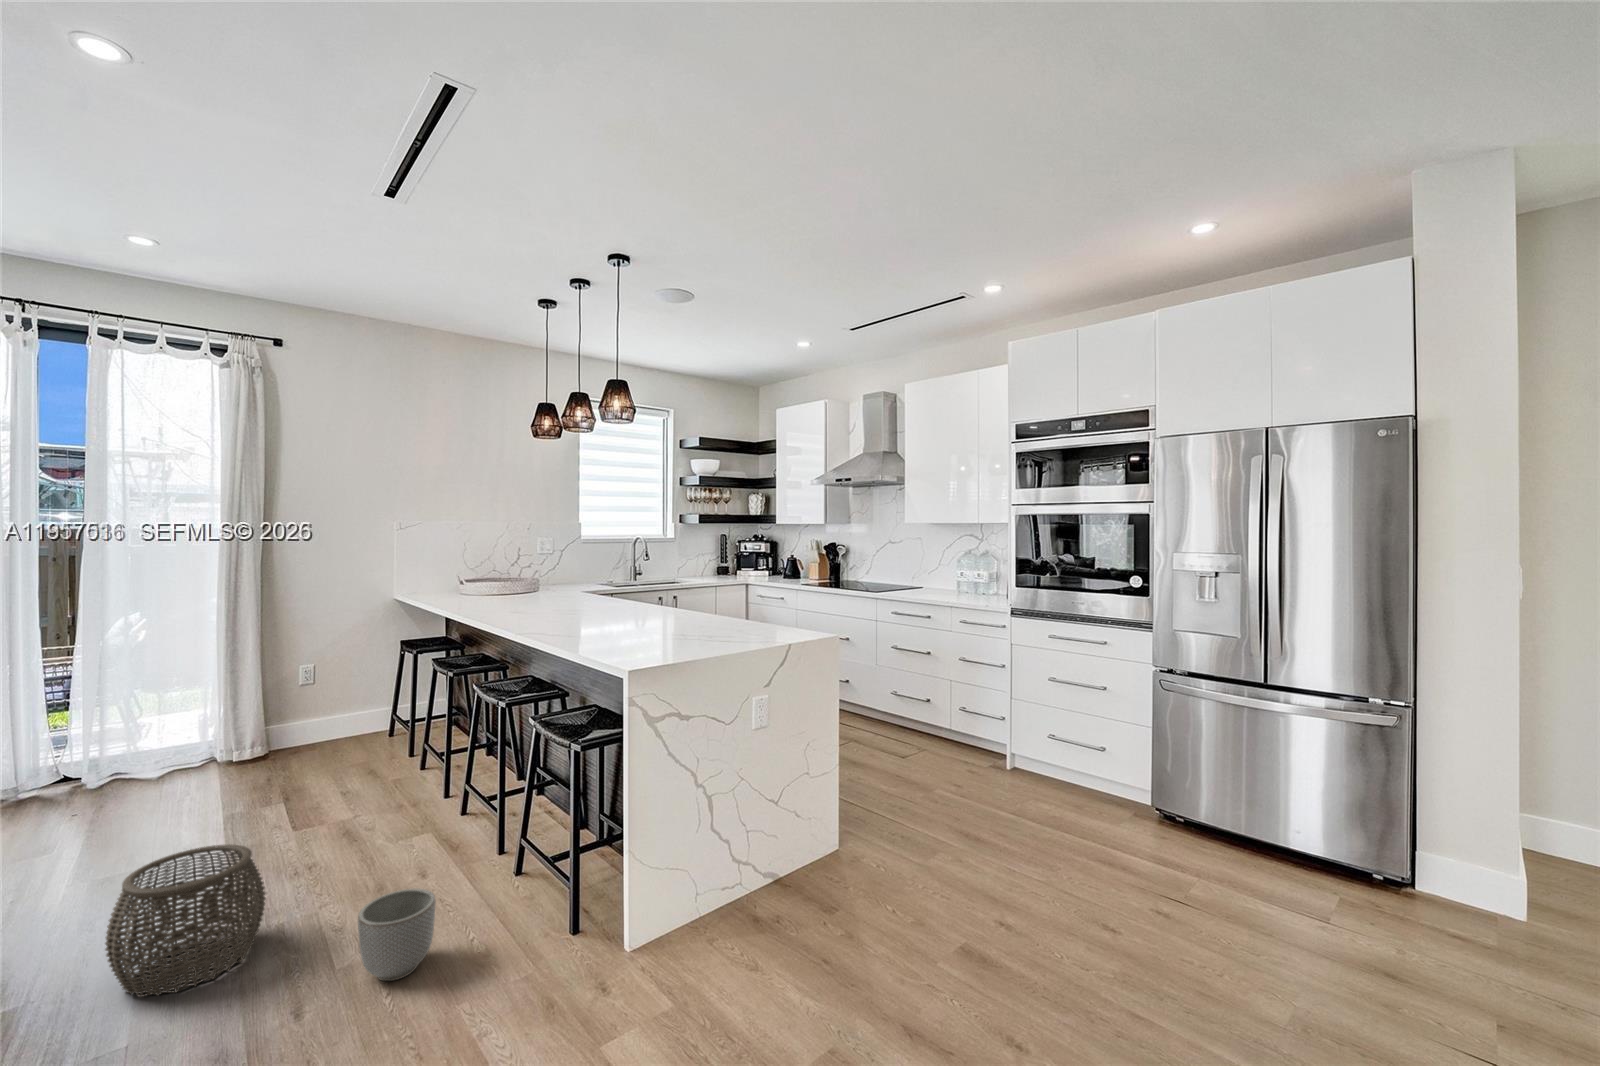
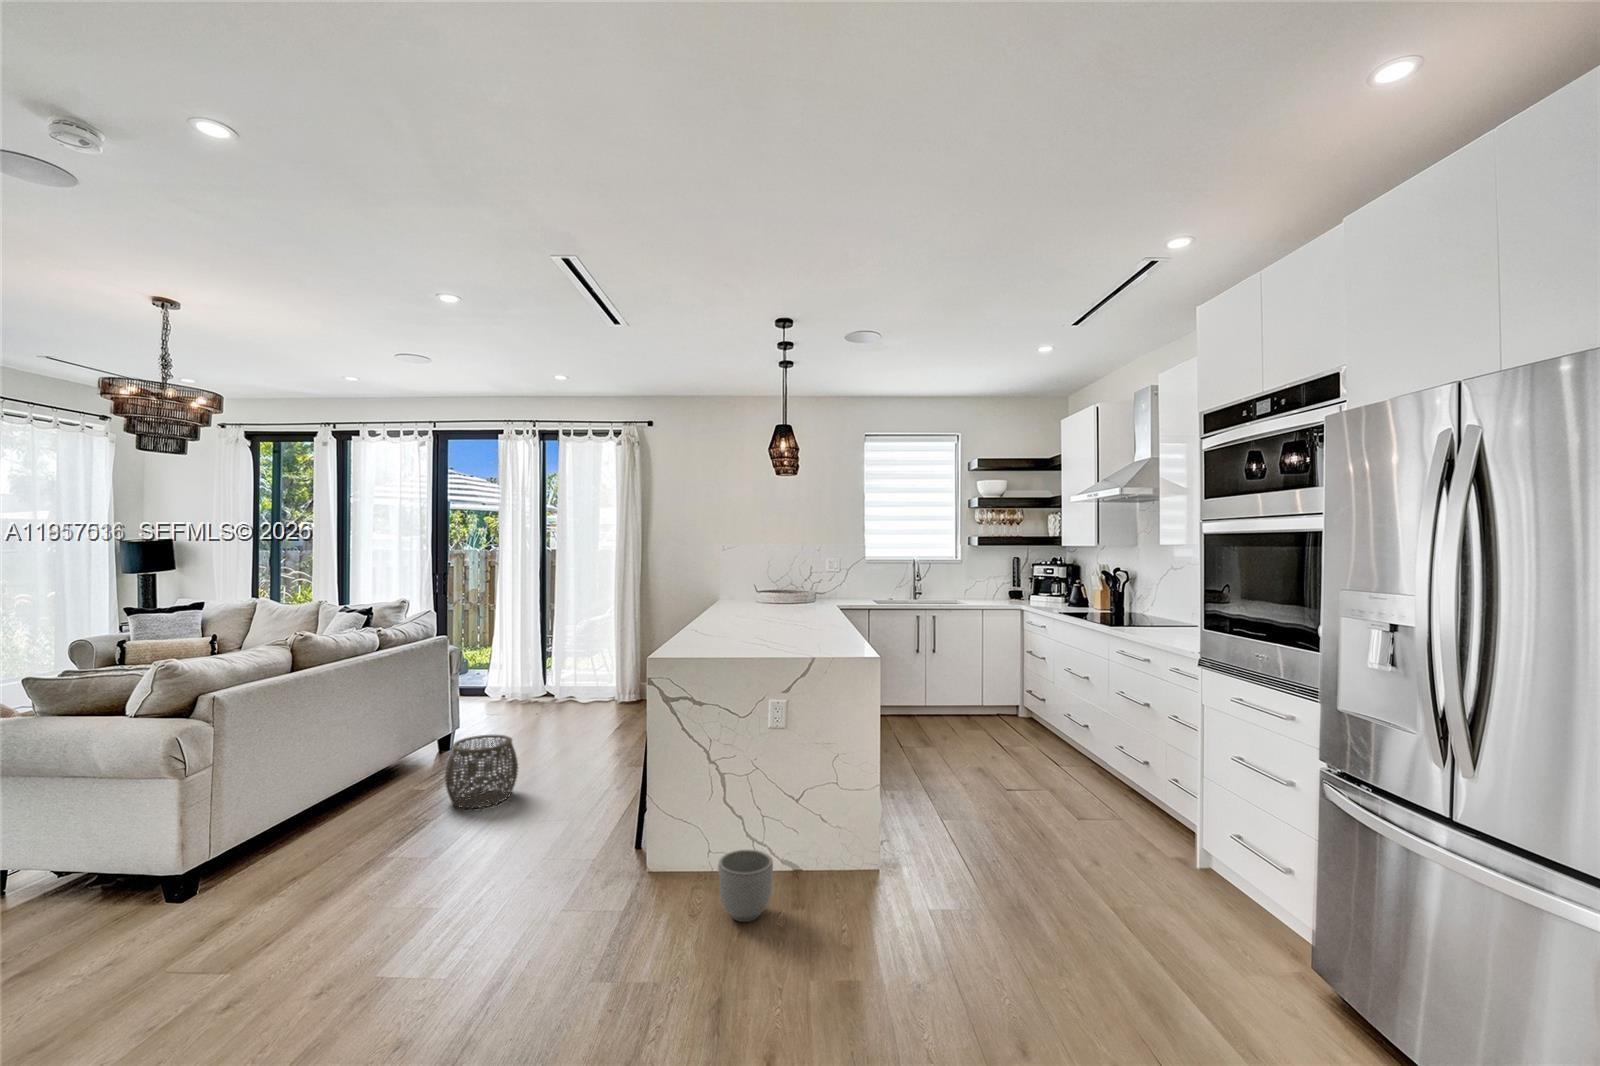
planter: present [358,888,436,981] -> present [718,850,773,922]

